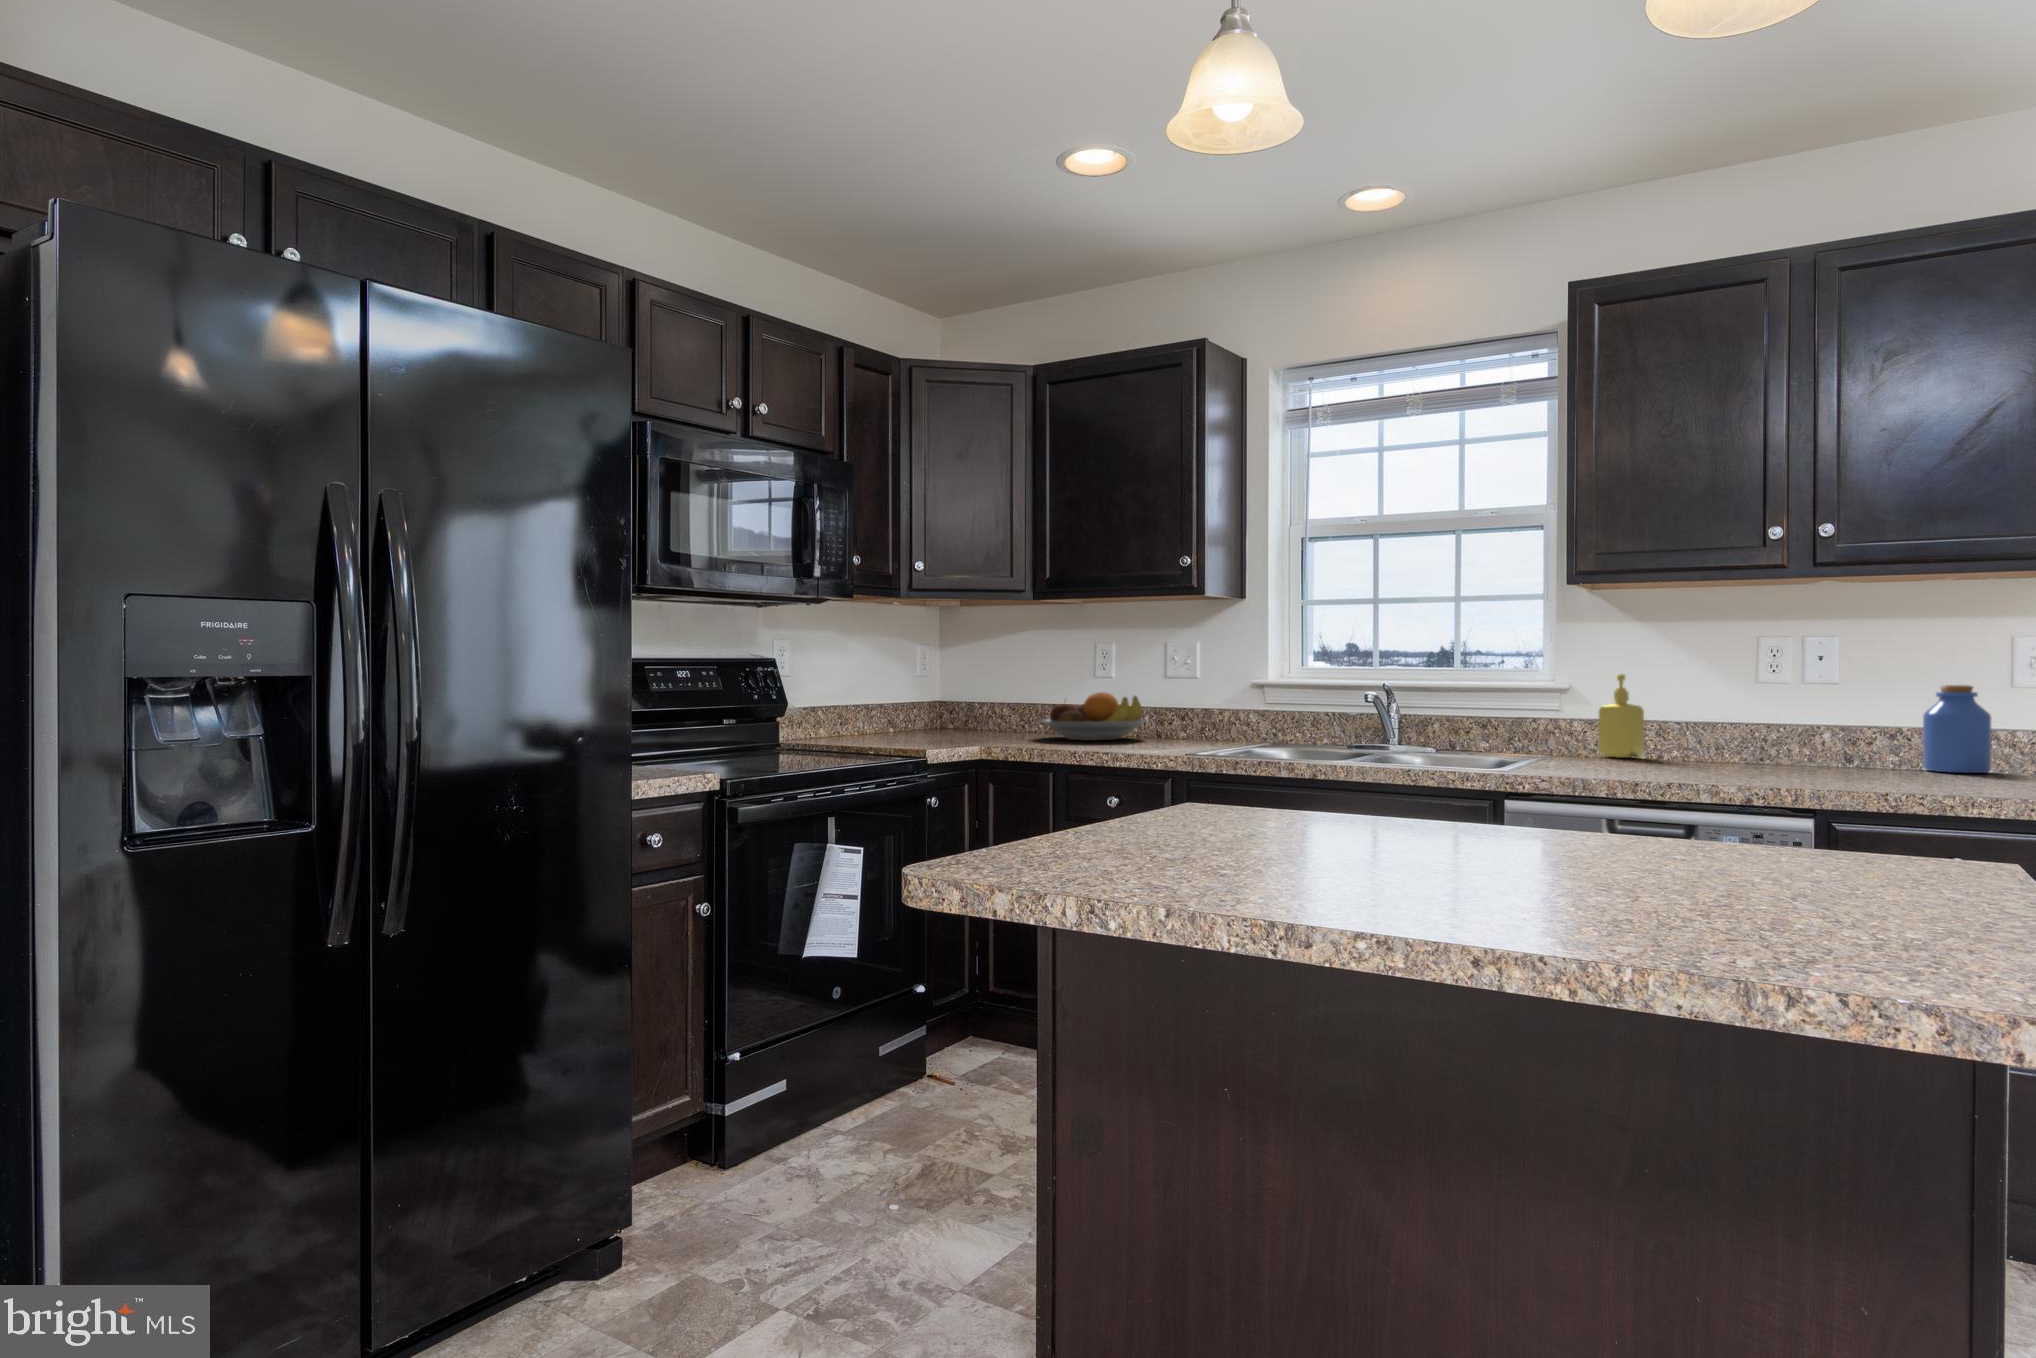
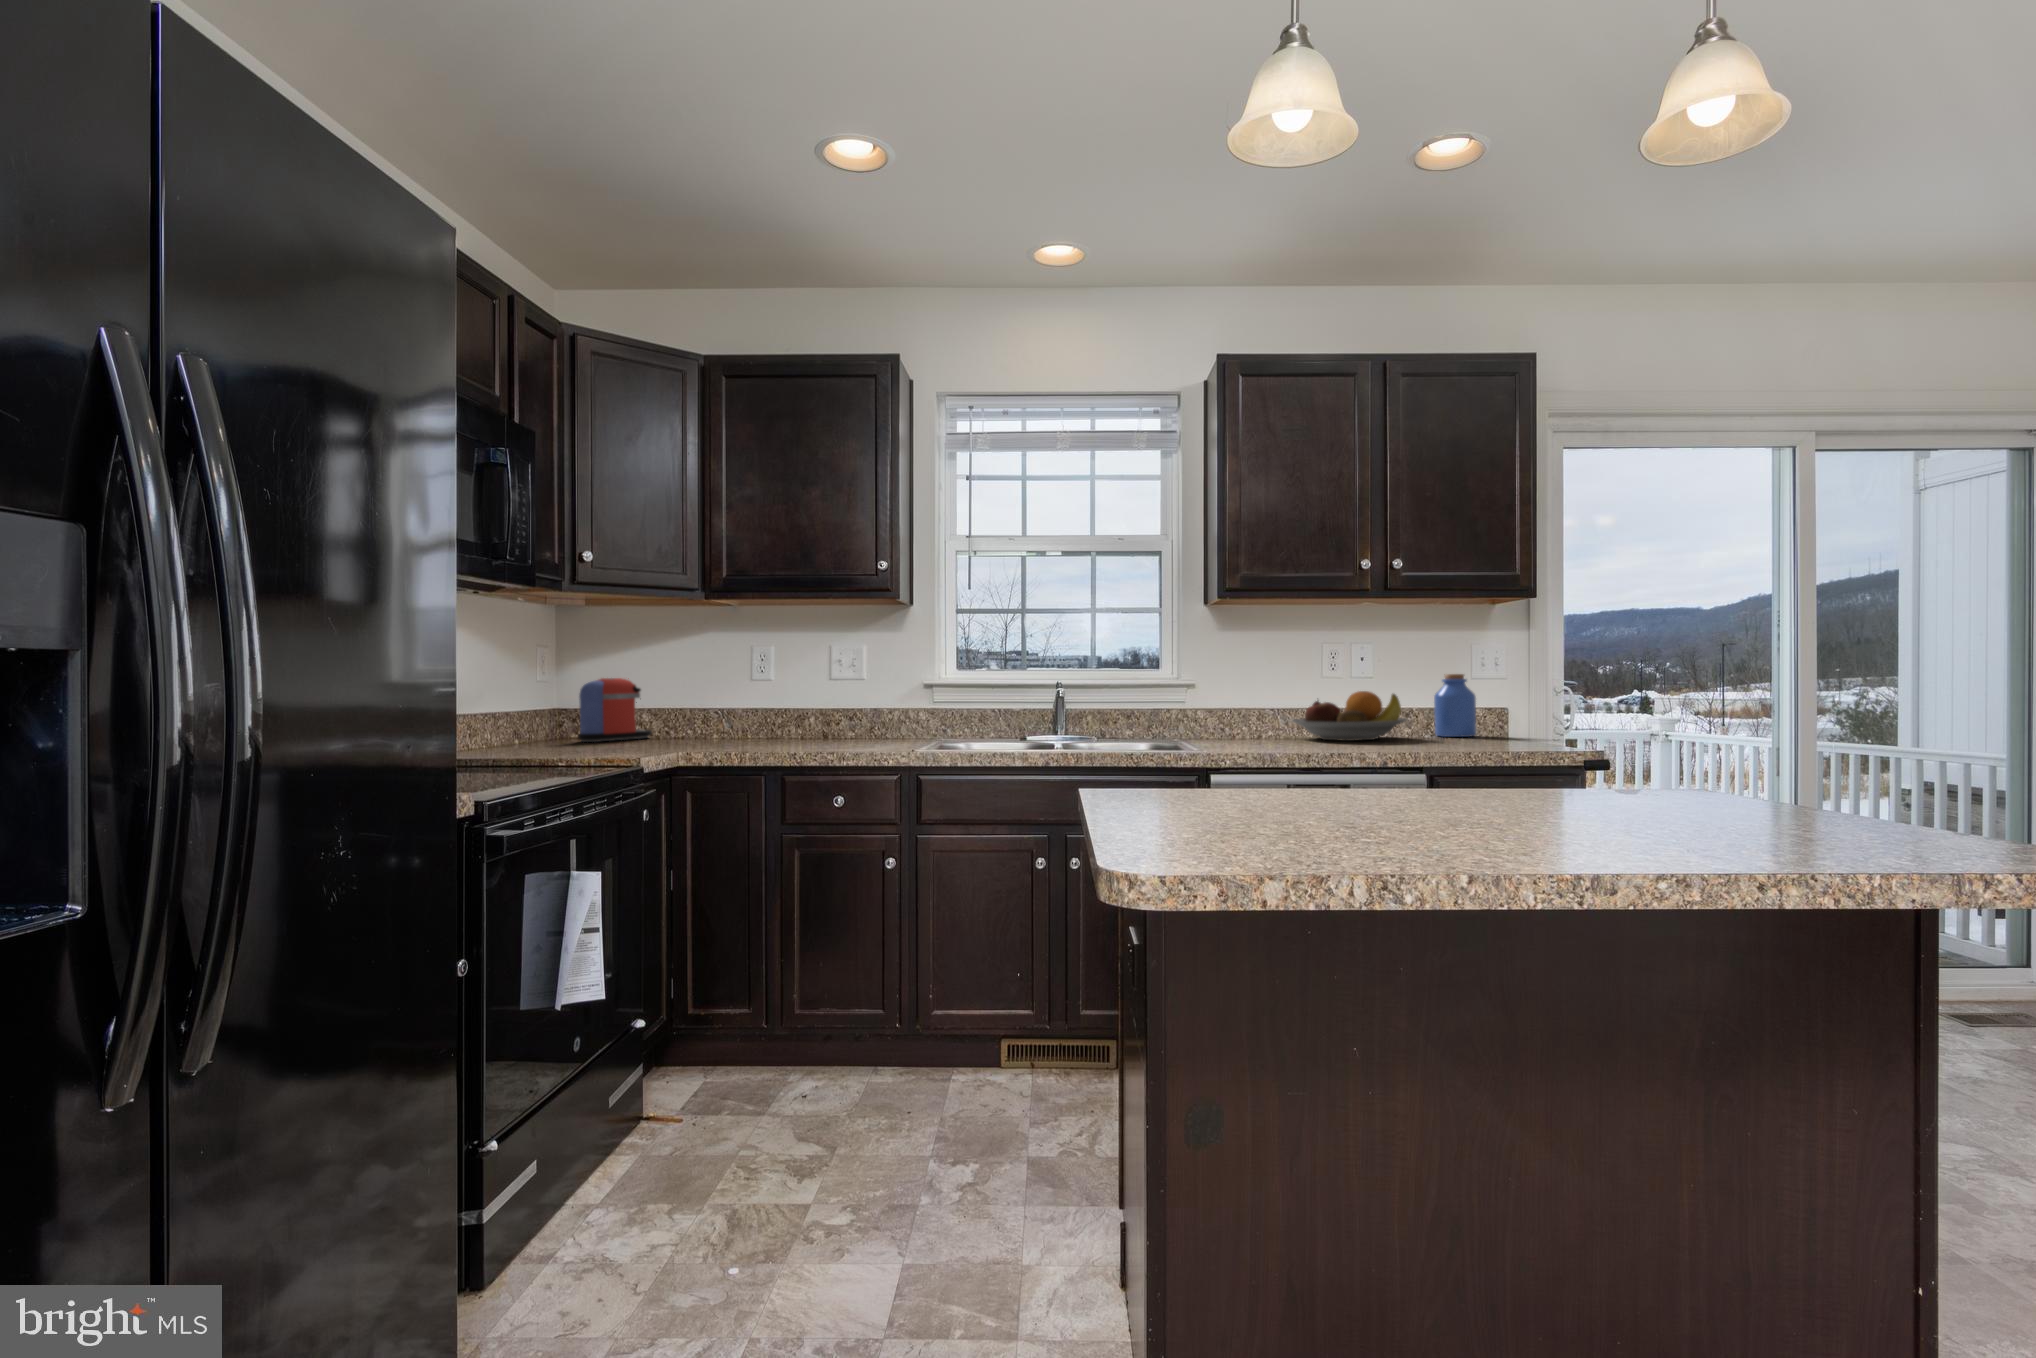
coffee maker: none [948,672,1025,730] -> present [578,678,652,742]
soap dispenser: present [1599,674,1644,758] -> none [1219,670,1252,738]
fruit bowl: present [1040,692,1147,740] -> present [1292,691,1407,741]

